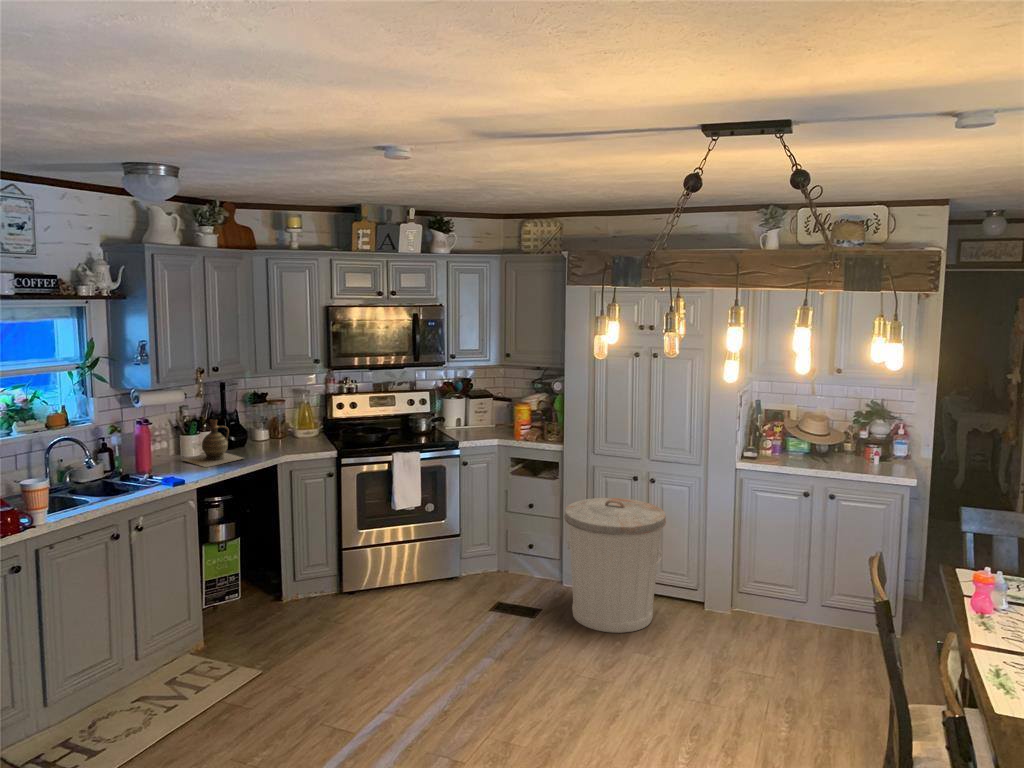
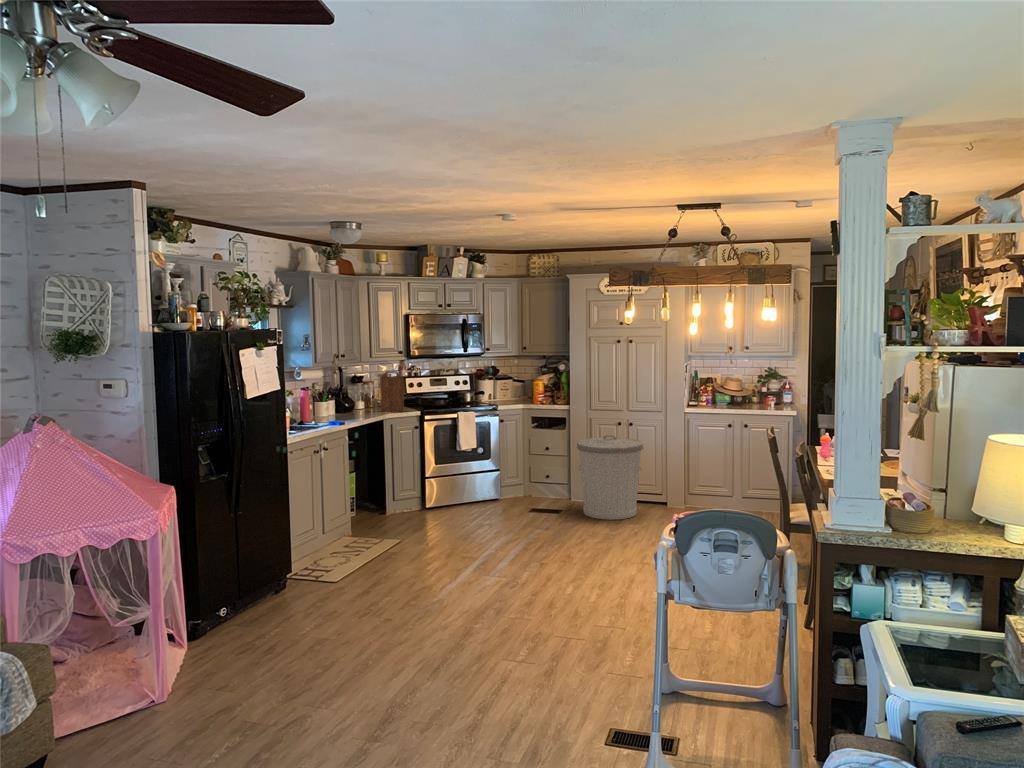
cutting board: none [276,392,310,452] -> present [380,371,404,411]
ceramic jug: present [183,420,243,467] -> none [325,388,366,418]

